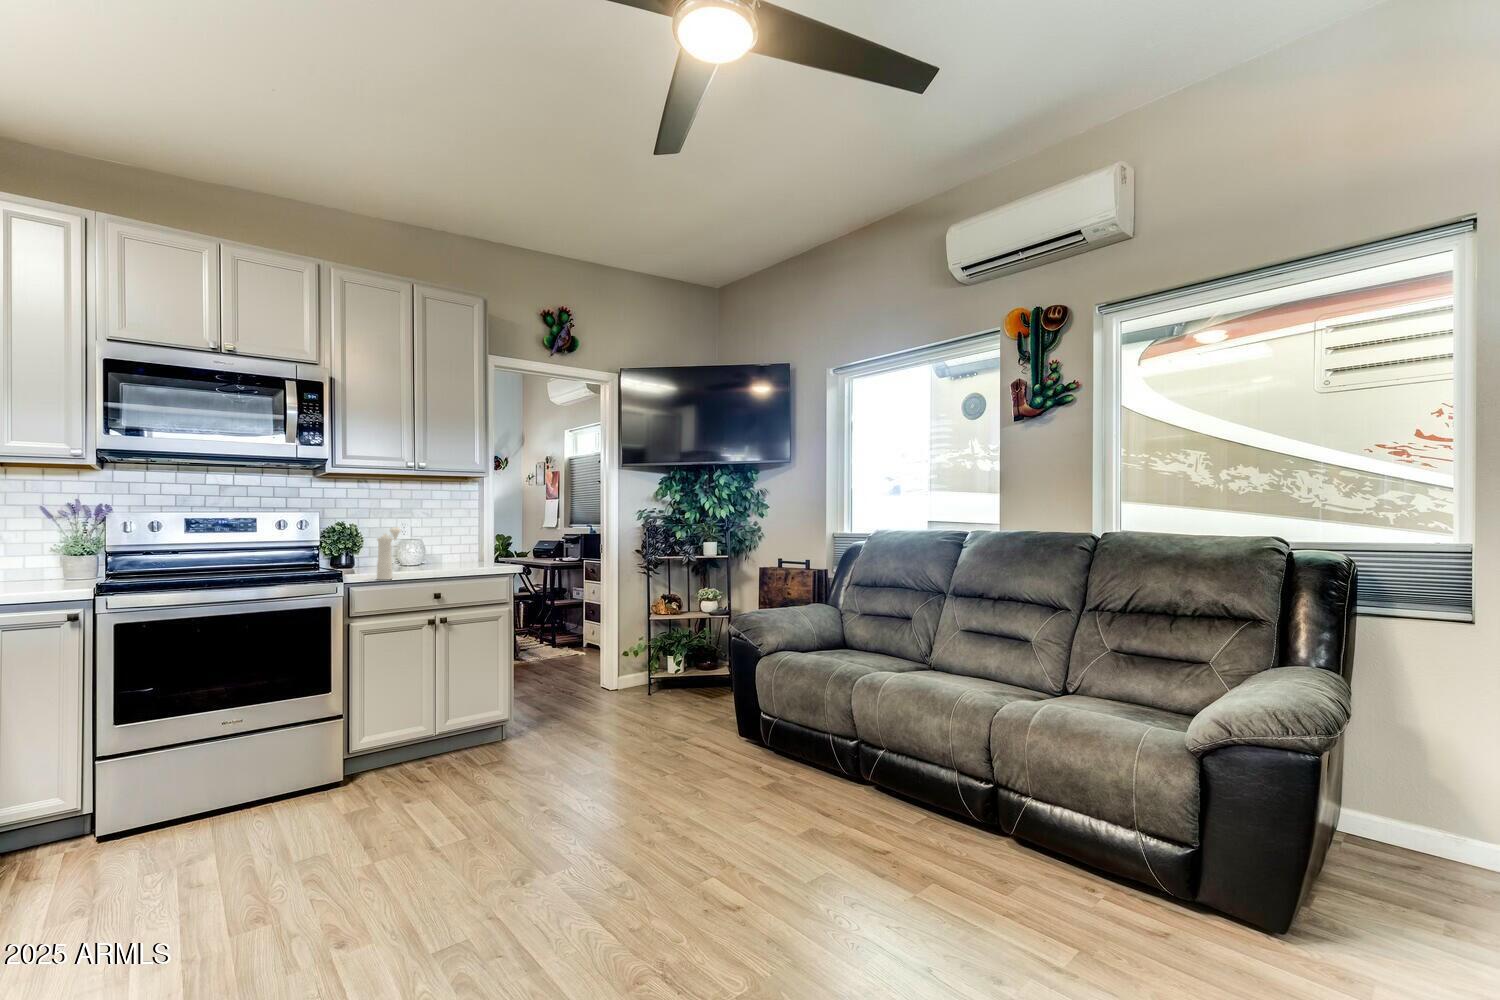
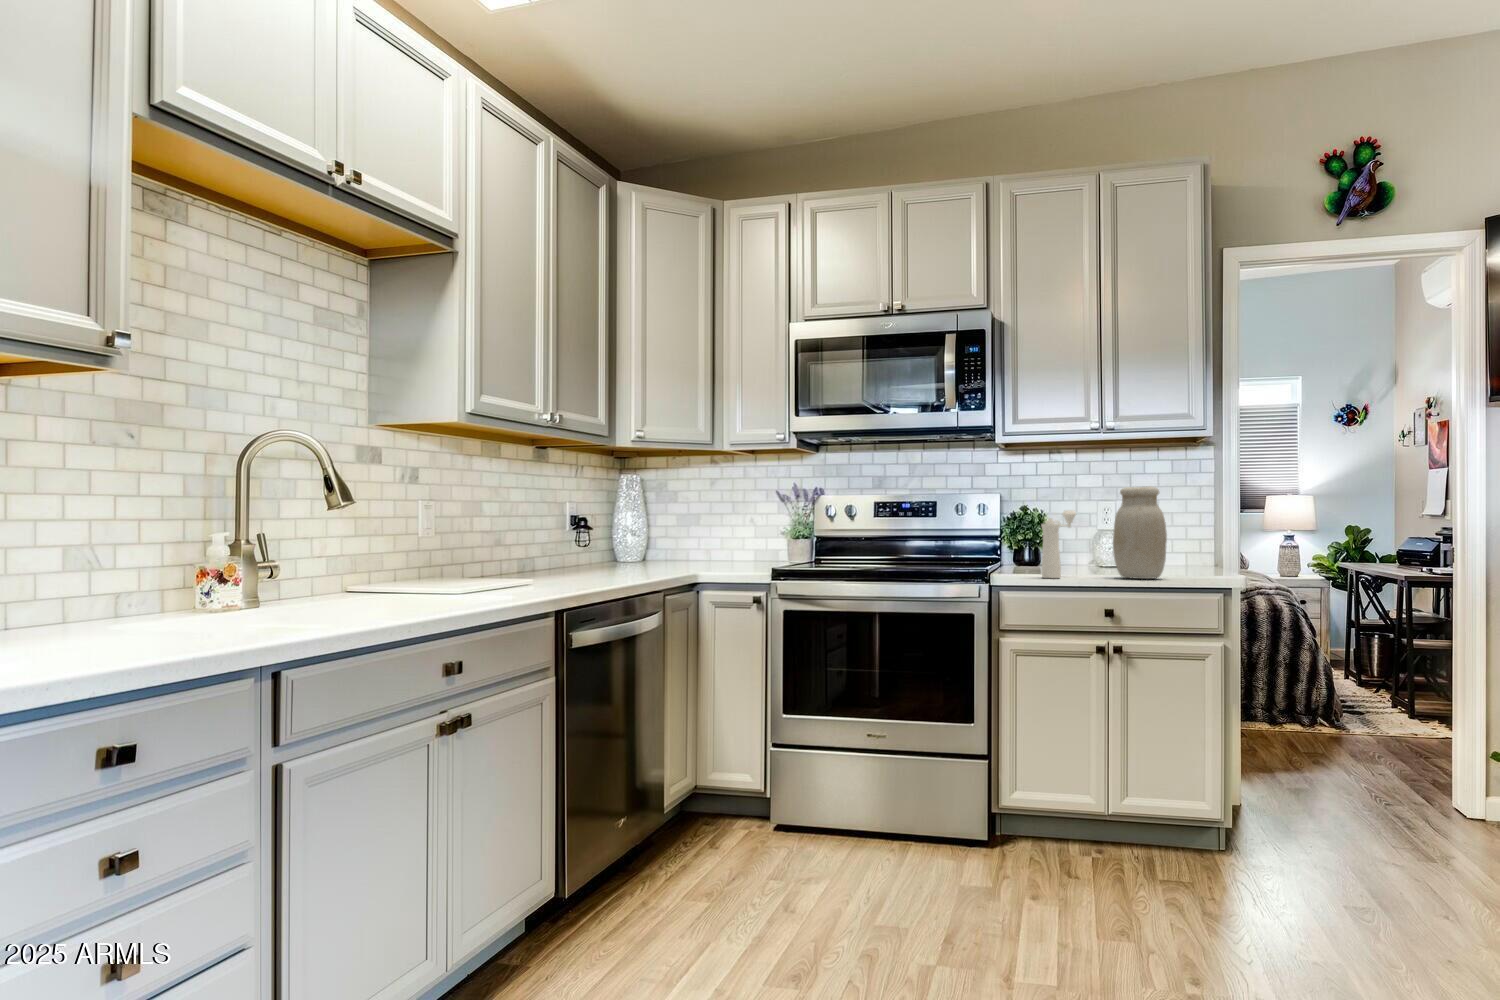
jar: none [429,511,467,576] -> present [1113,486,1167,579]

